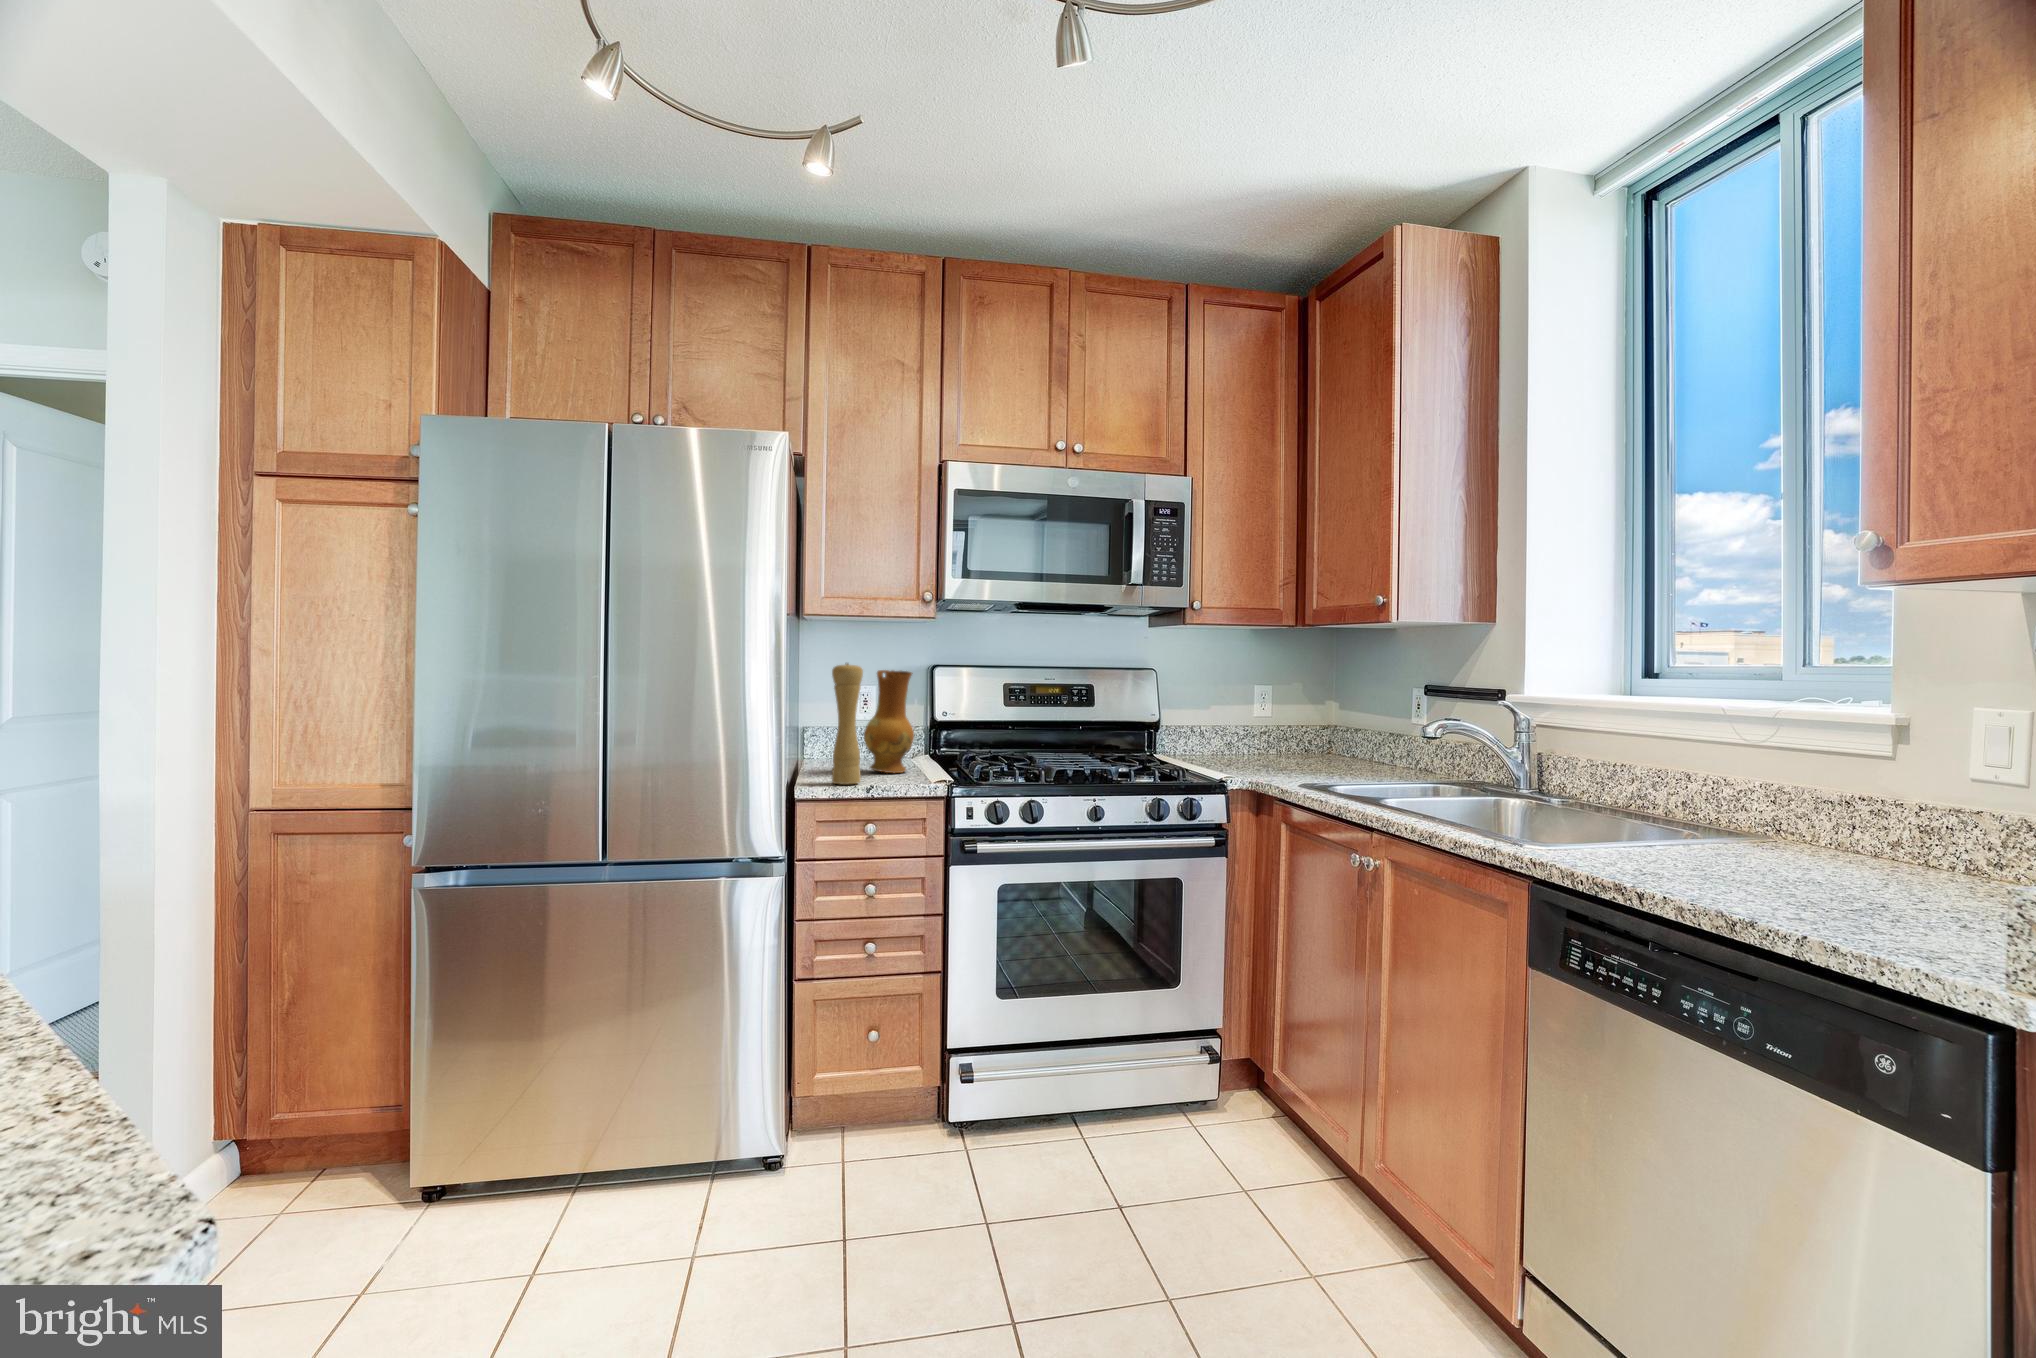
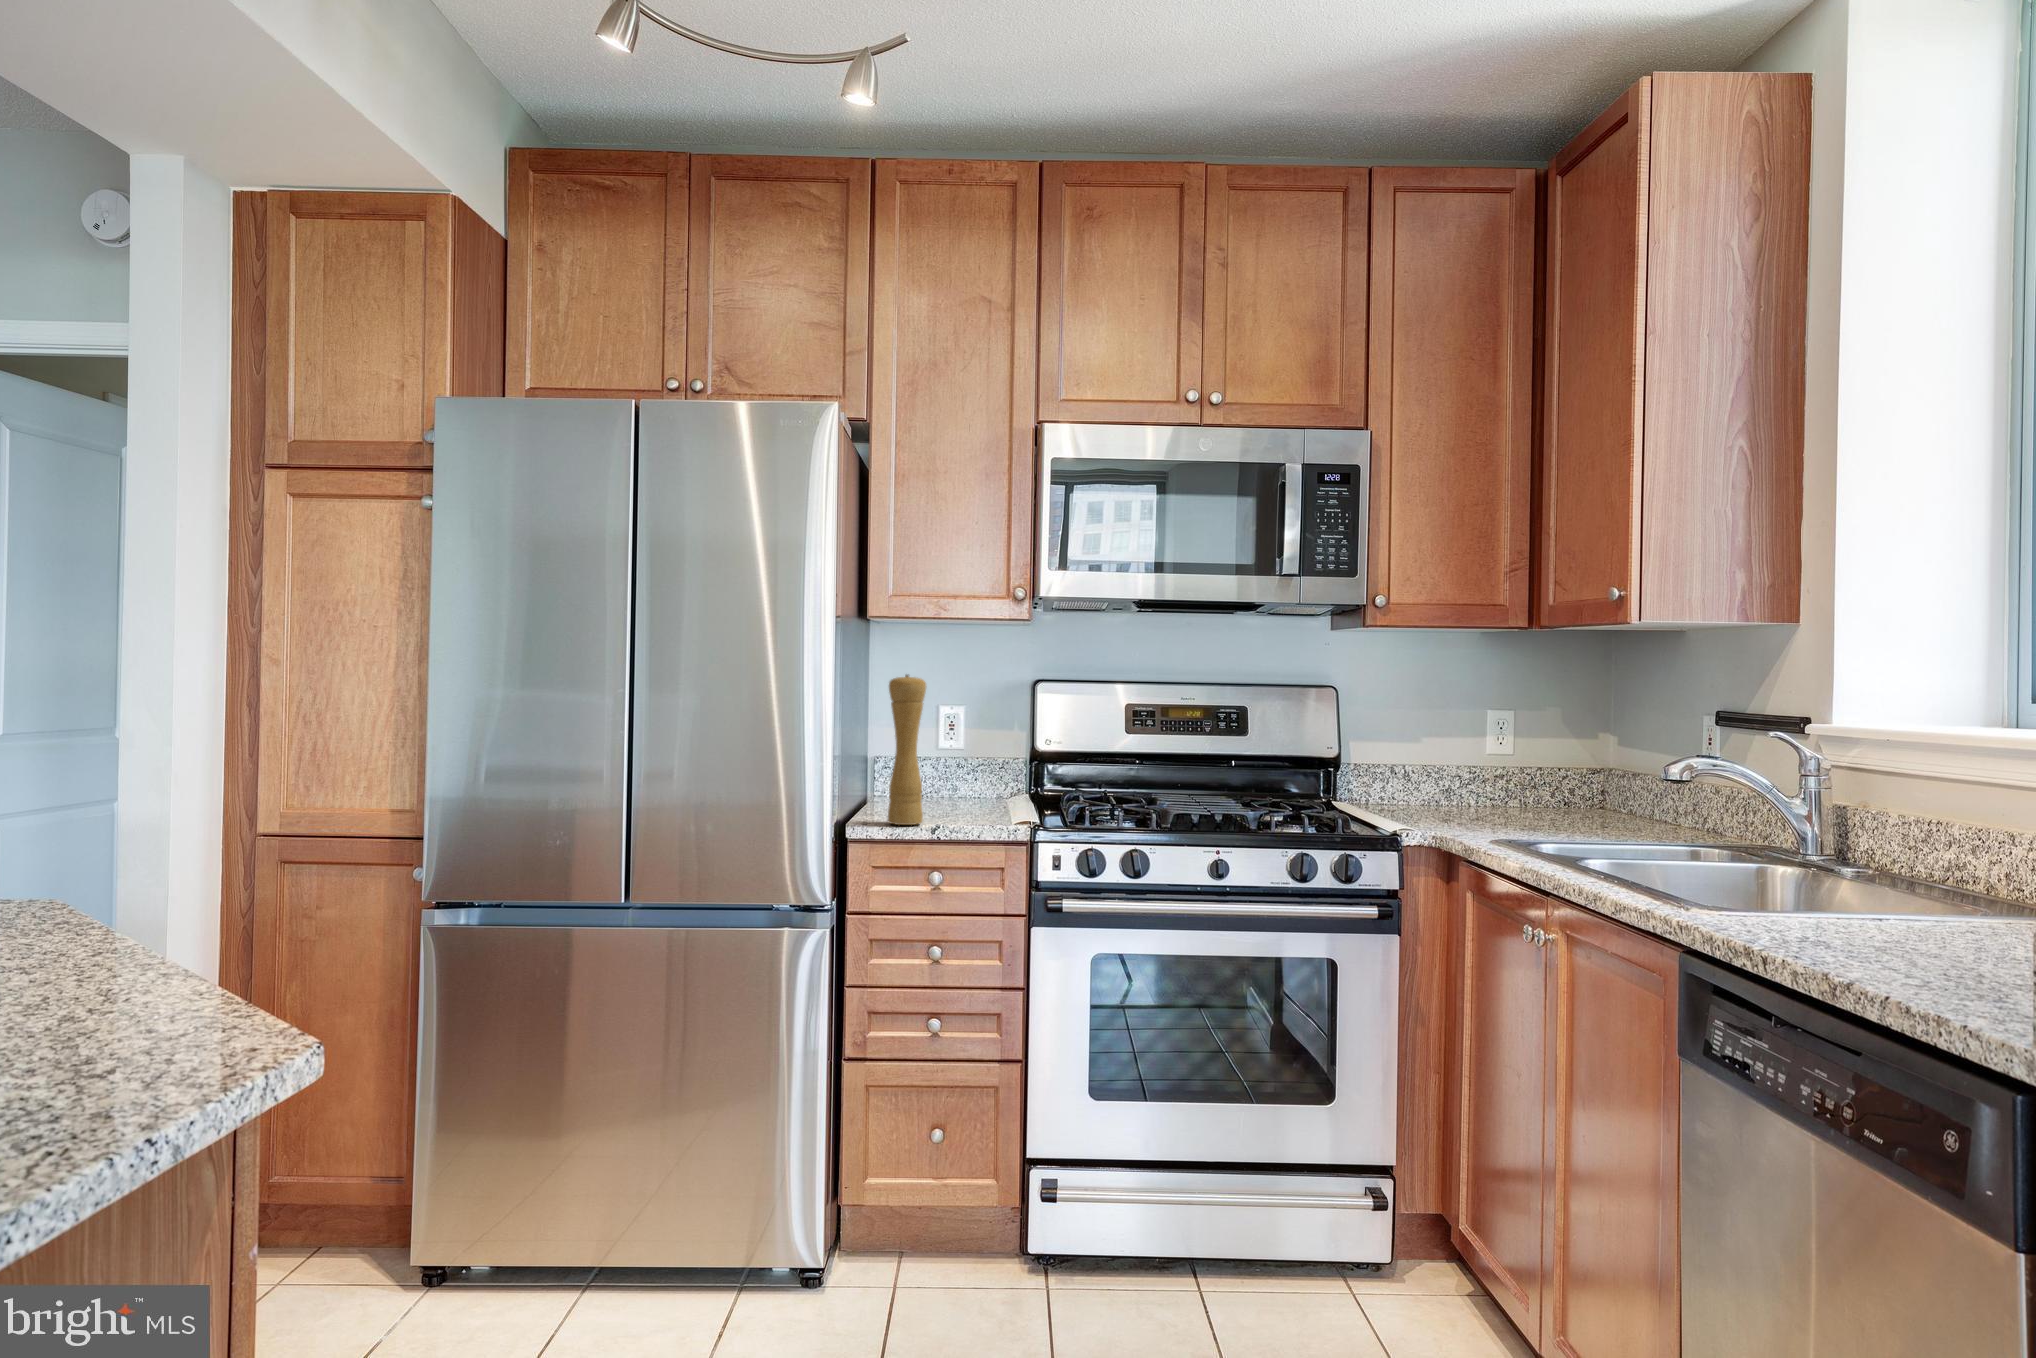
ceramic jug: present [864,670,914,773] -> none [936,683,999,812]

